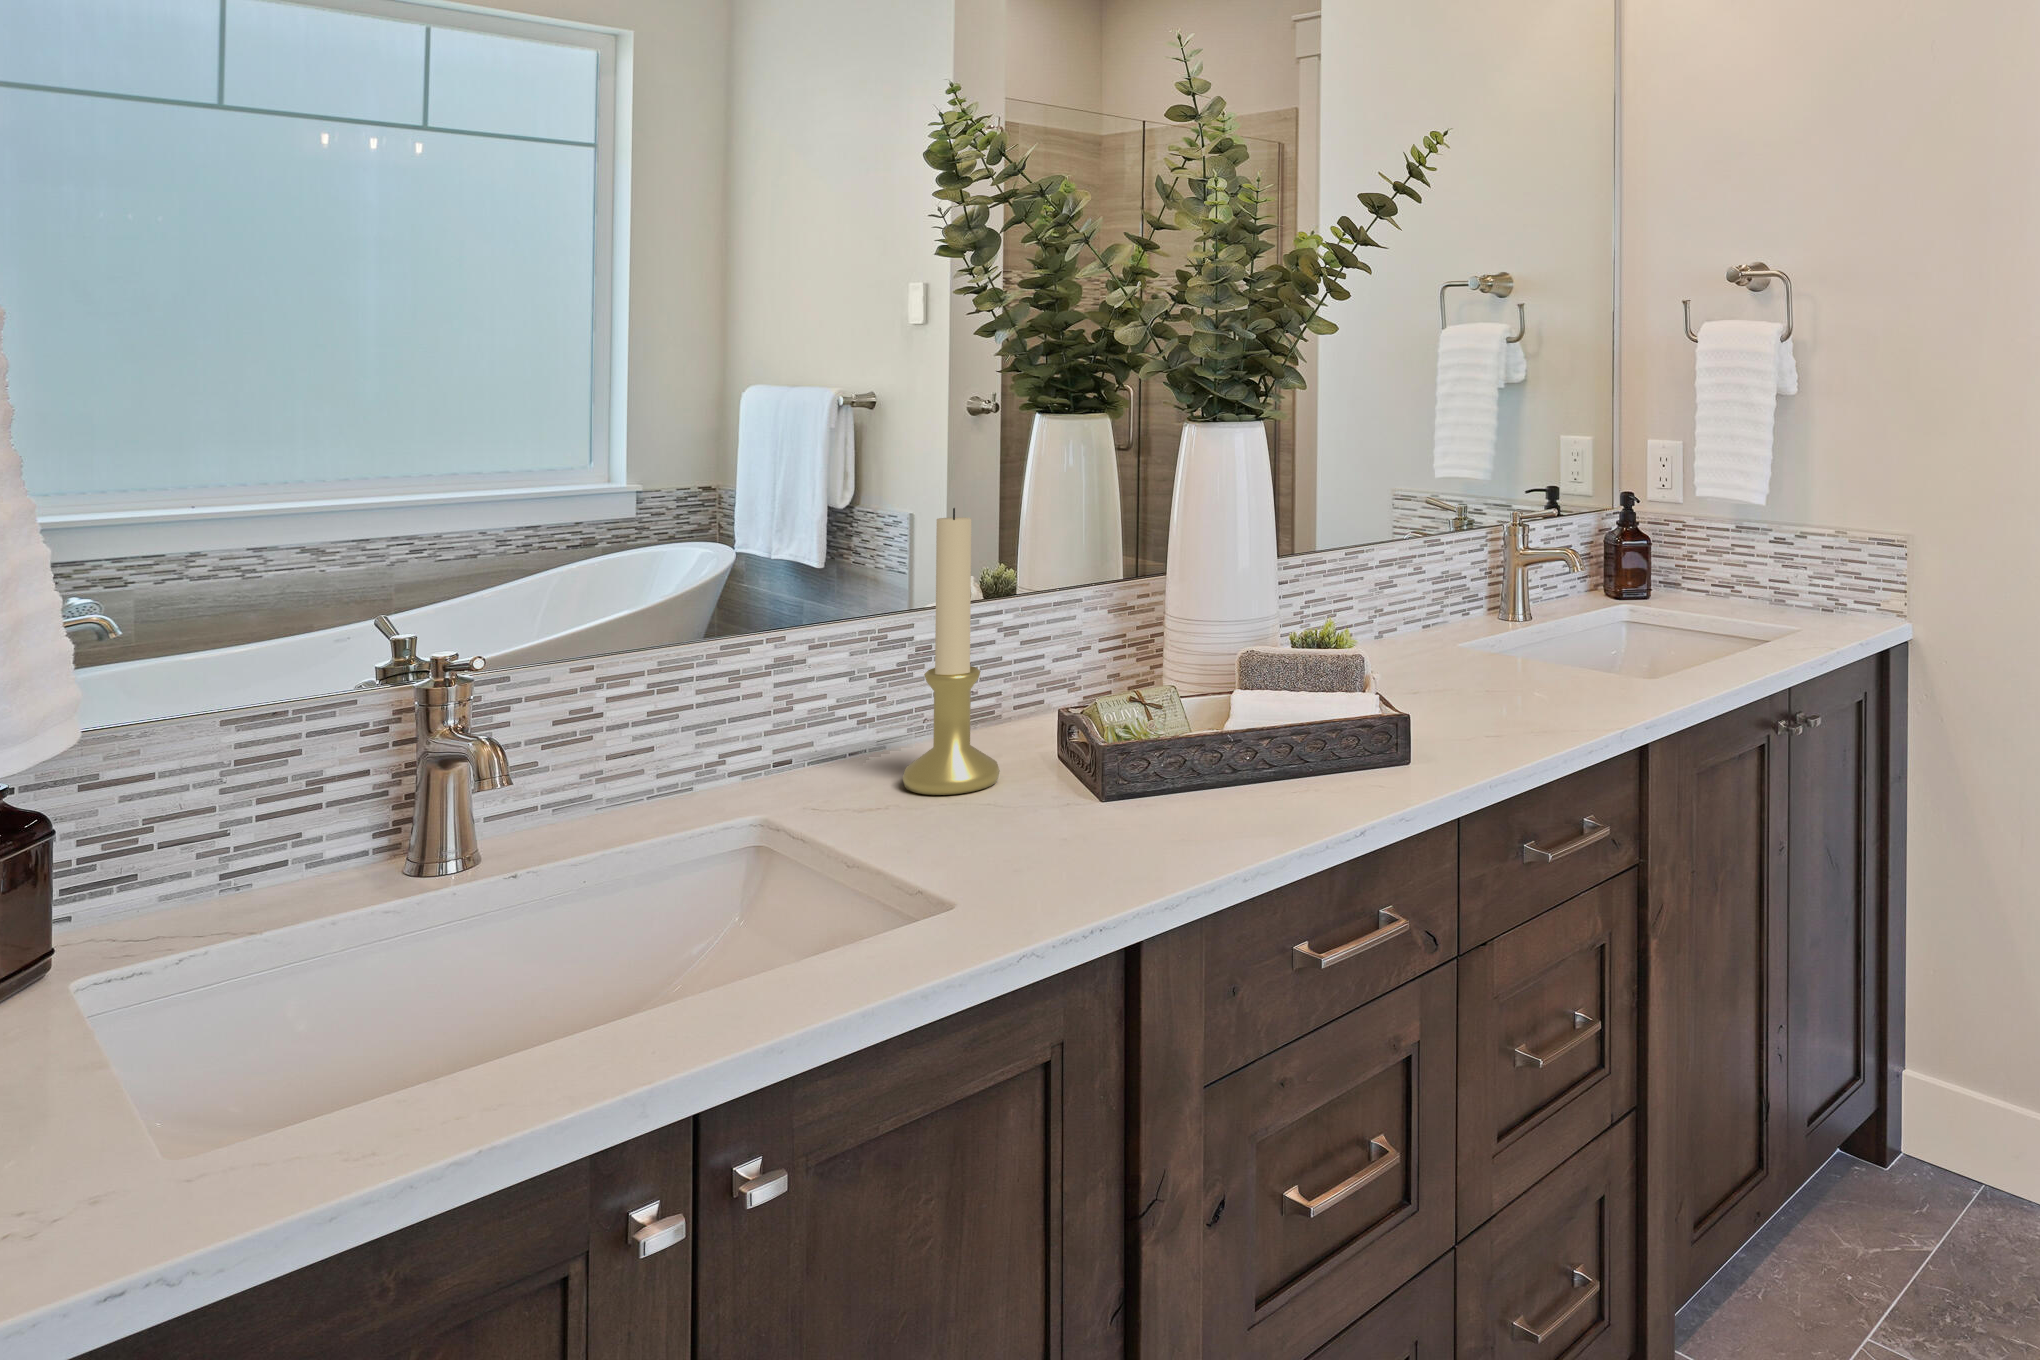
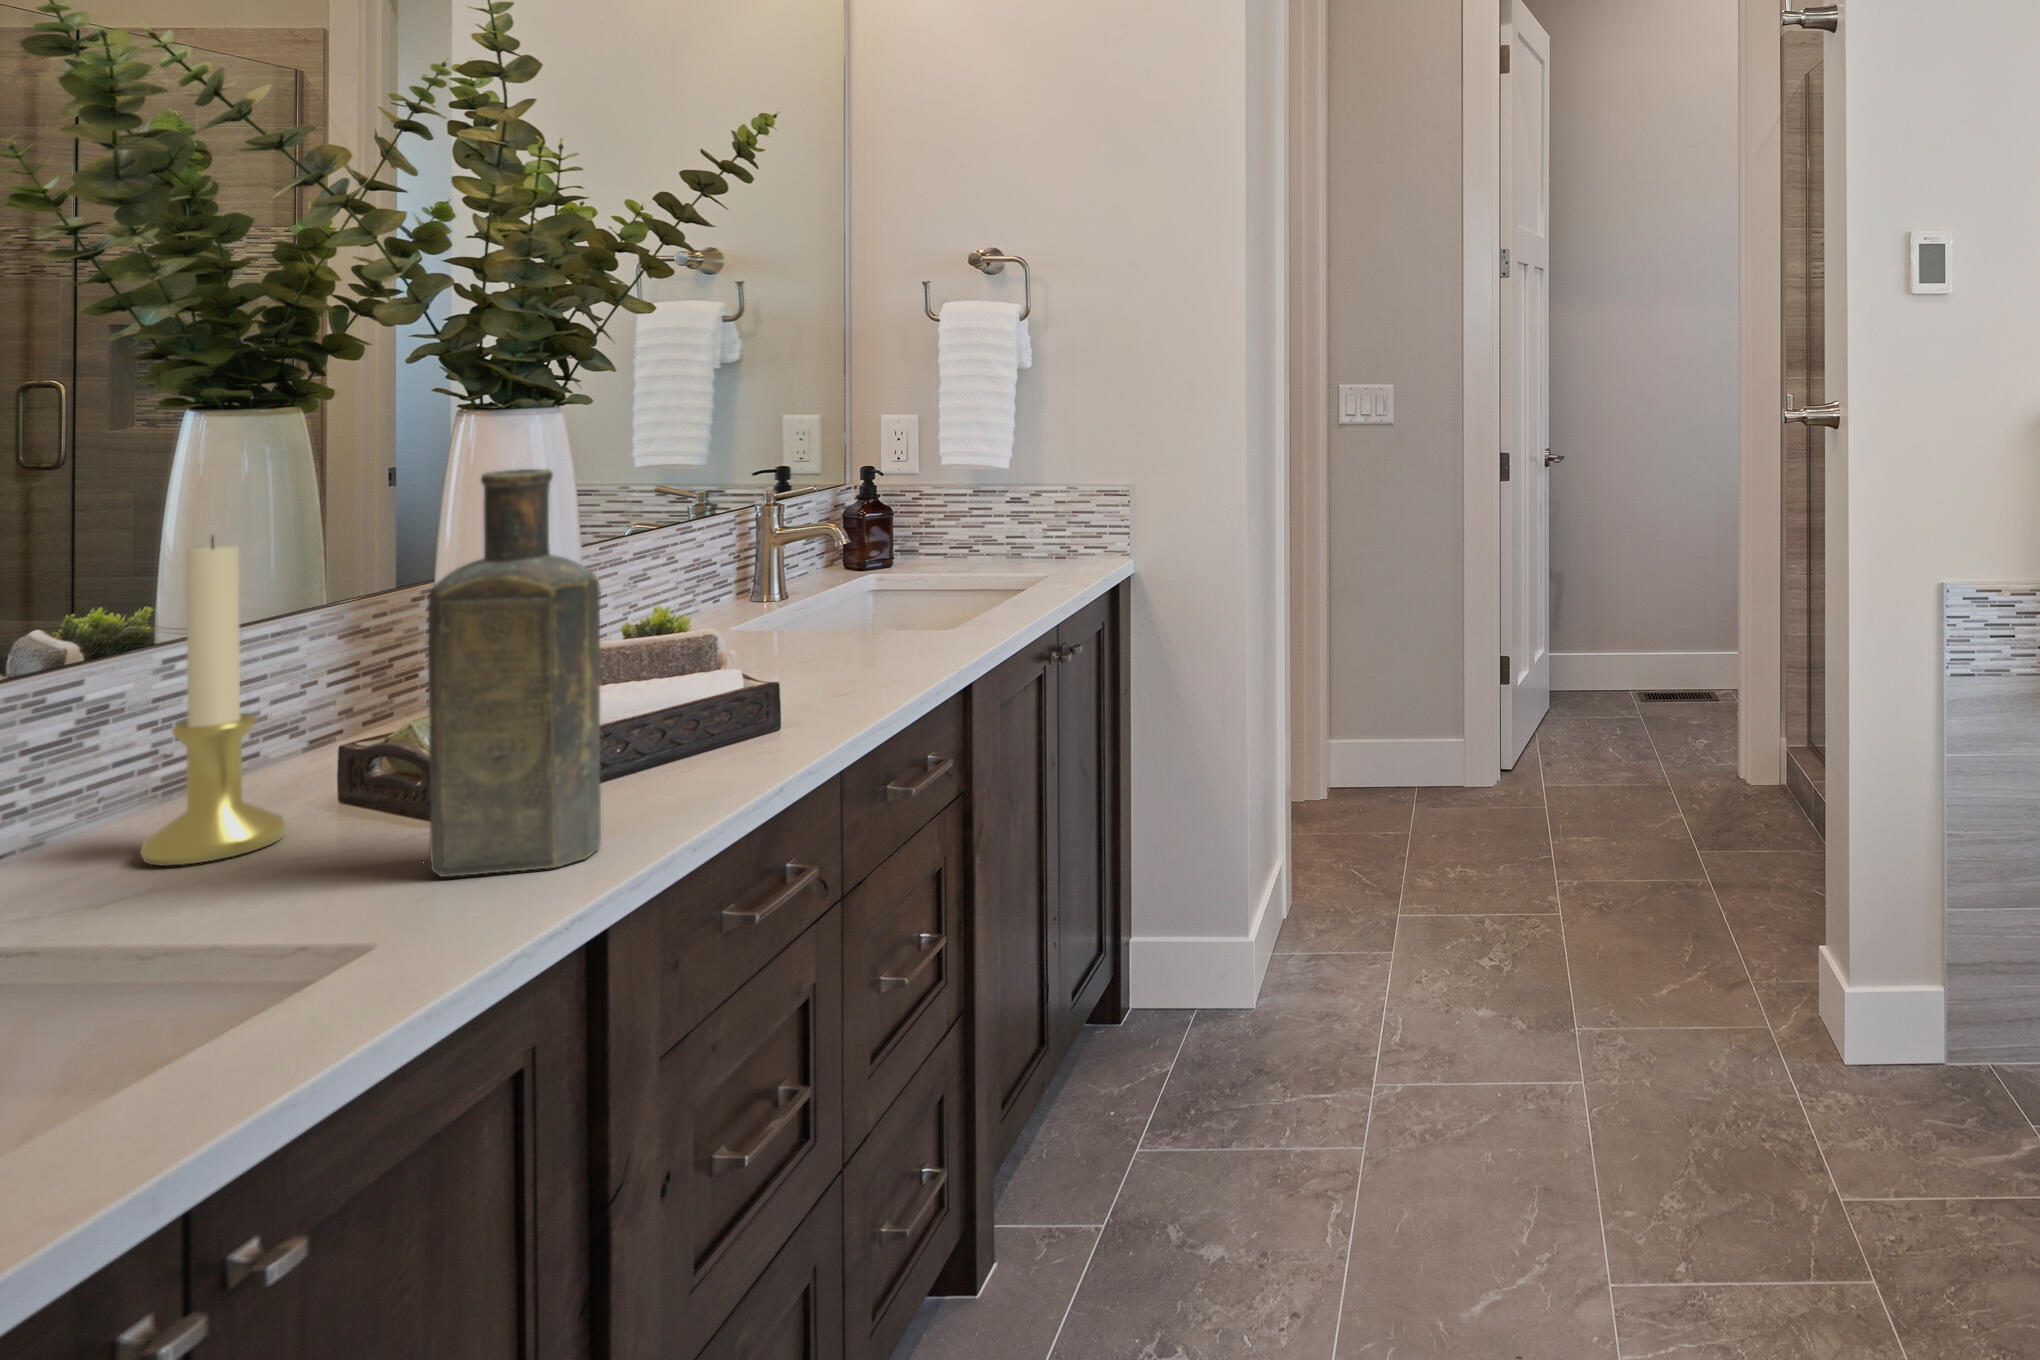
bottle: none [1031,458,1162,878] -> present [428,469,601,877]

